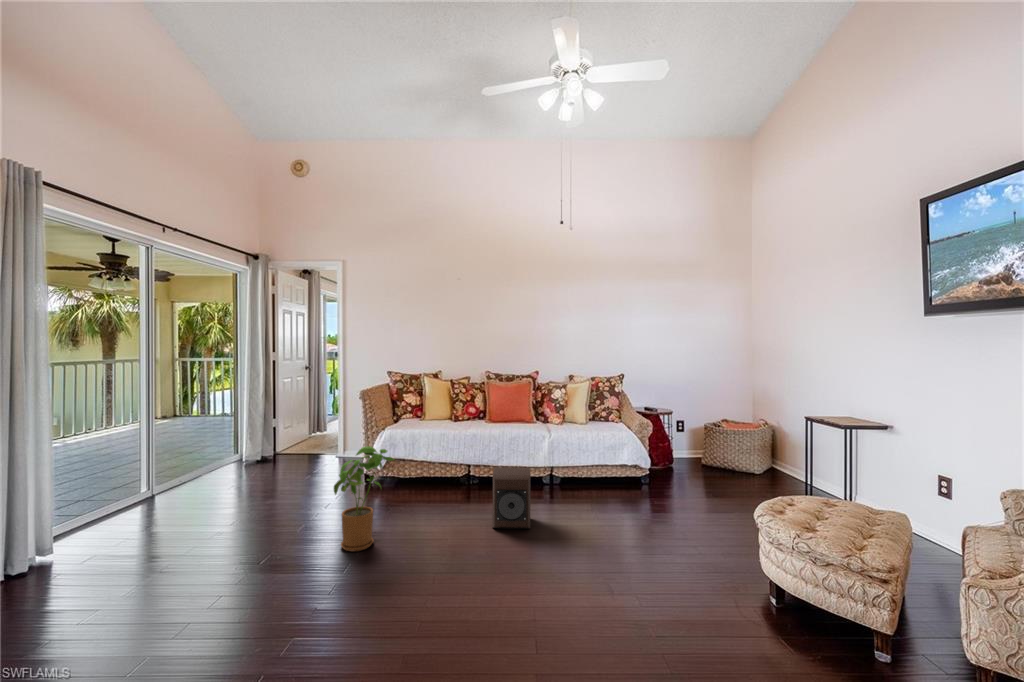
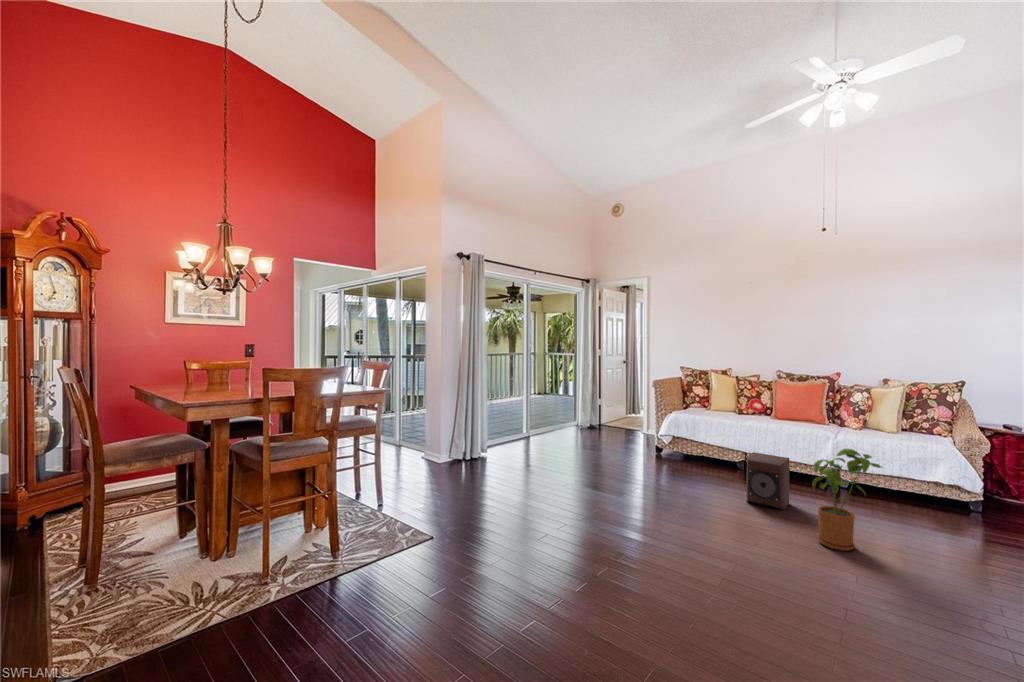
house plant: present [334,446,394,551] -> present [812,449,882,551]

